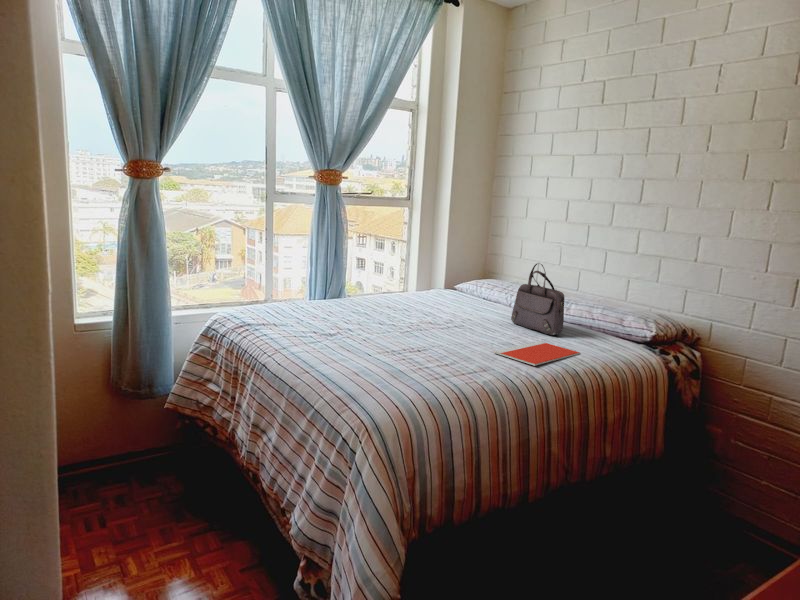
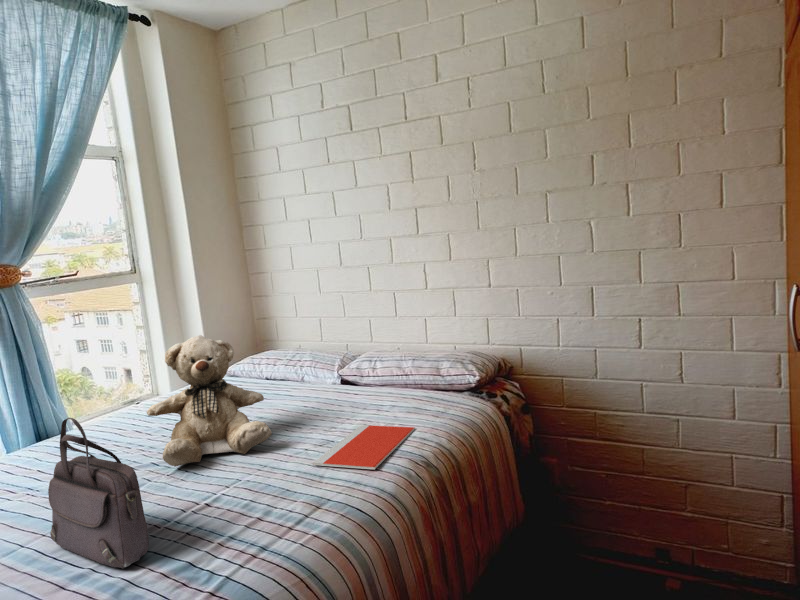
teddy bear: none [396,248,474,336] -> present [147,335,272,467]
handbag: present [511,264,564,335] -> present [48,418,149,569]

